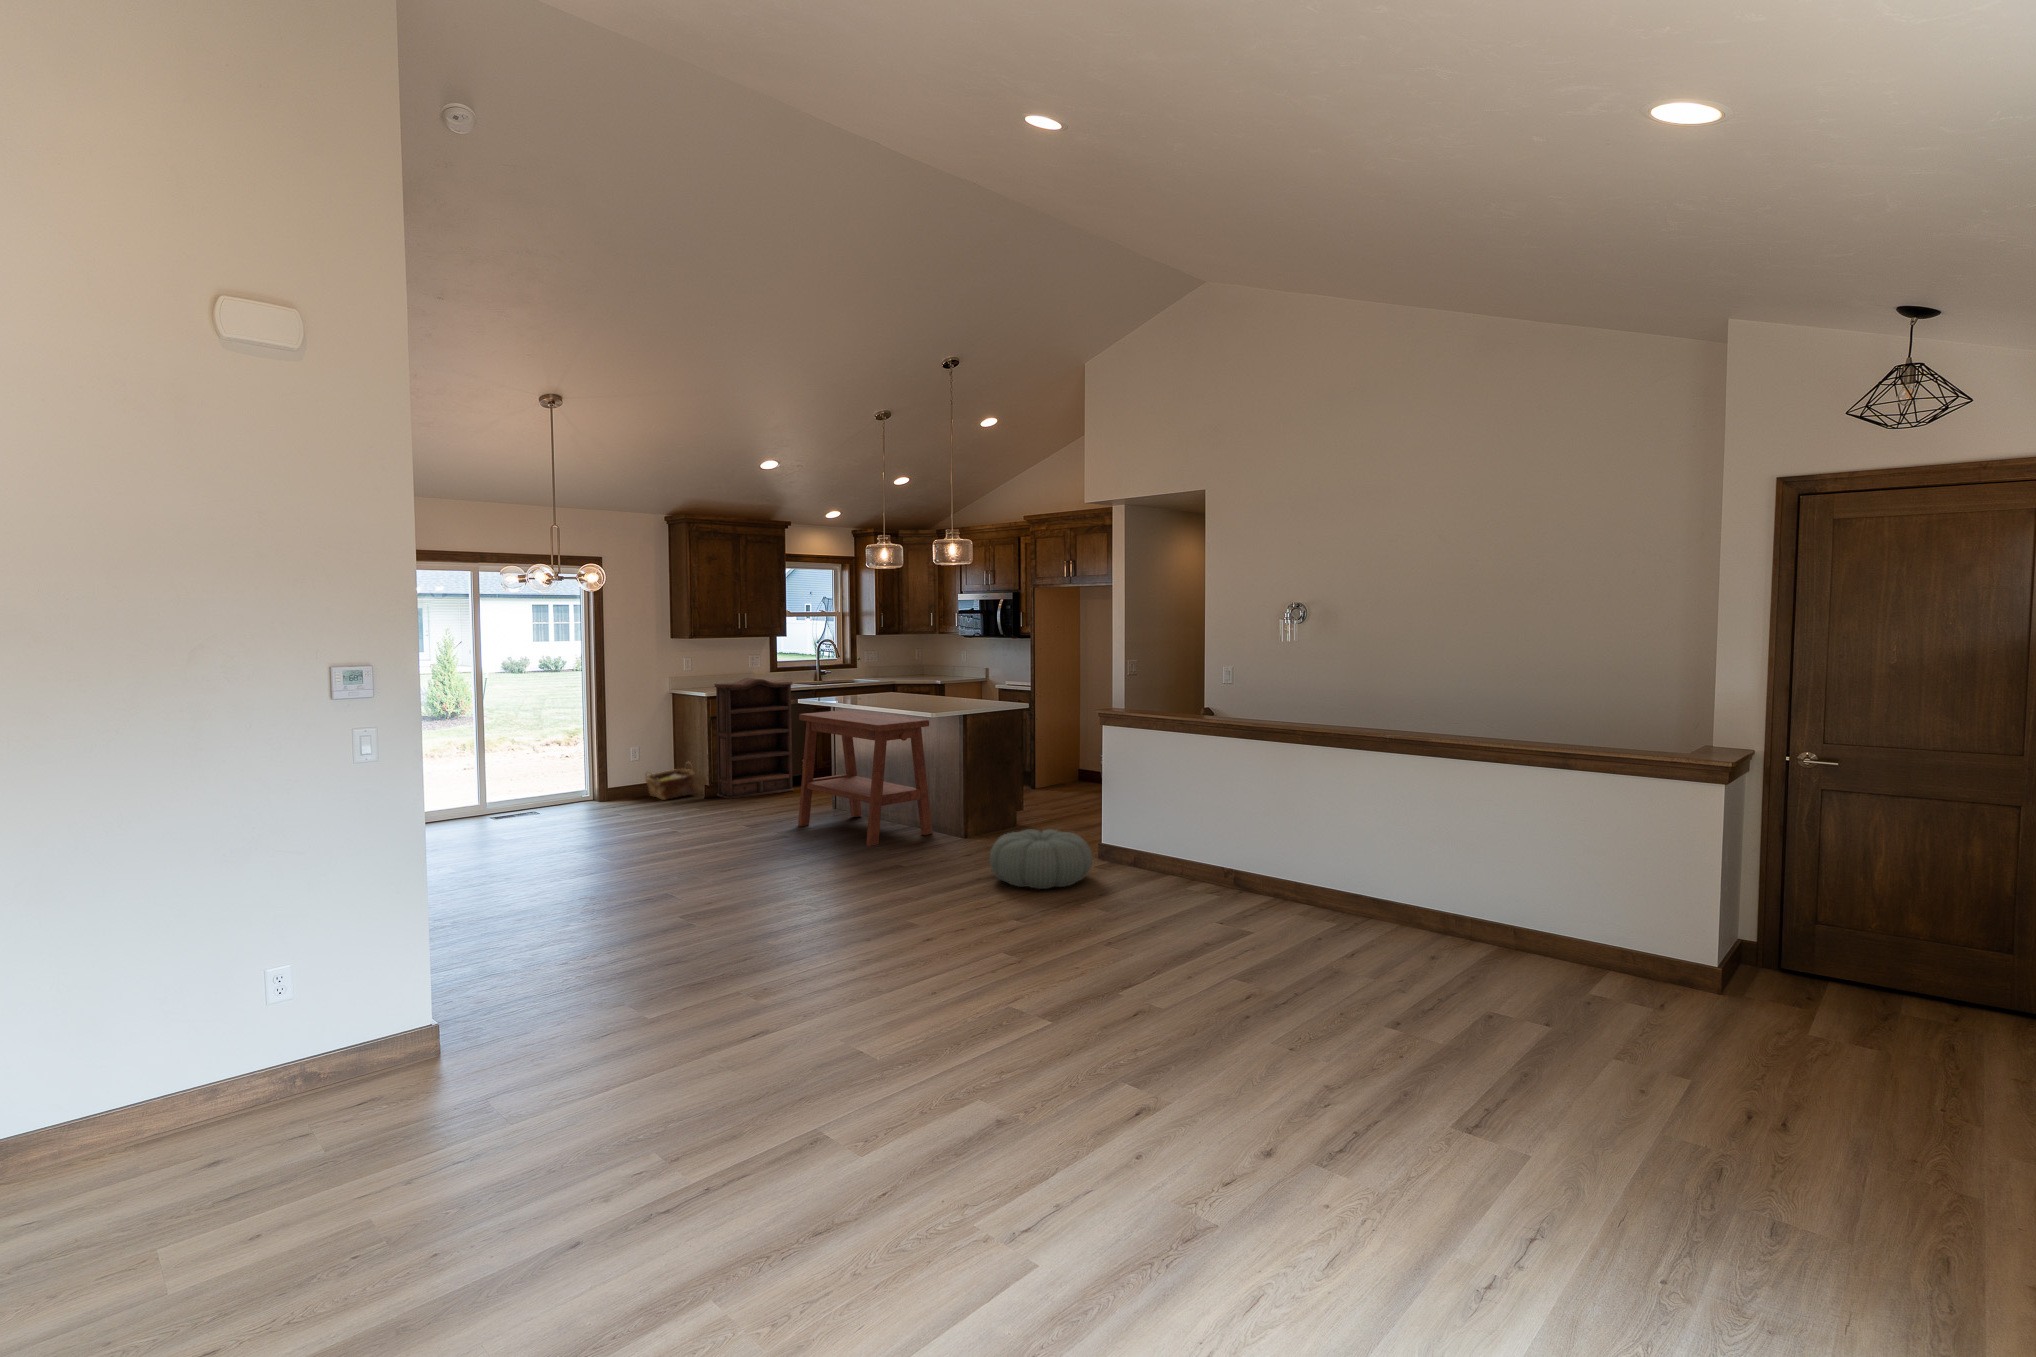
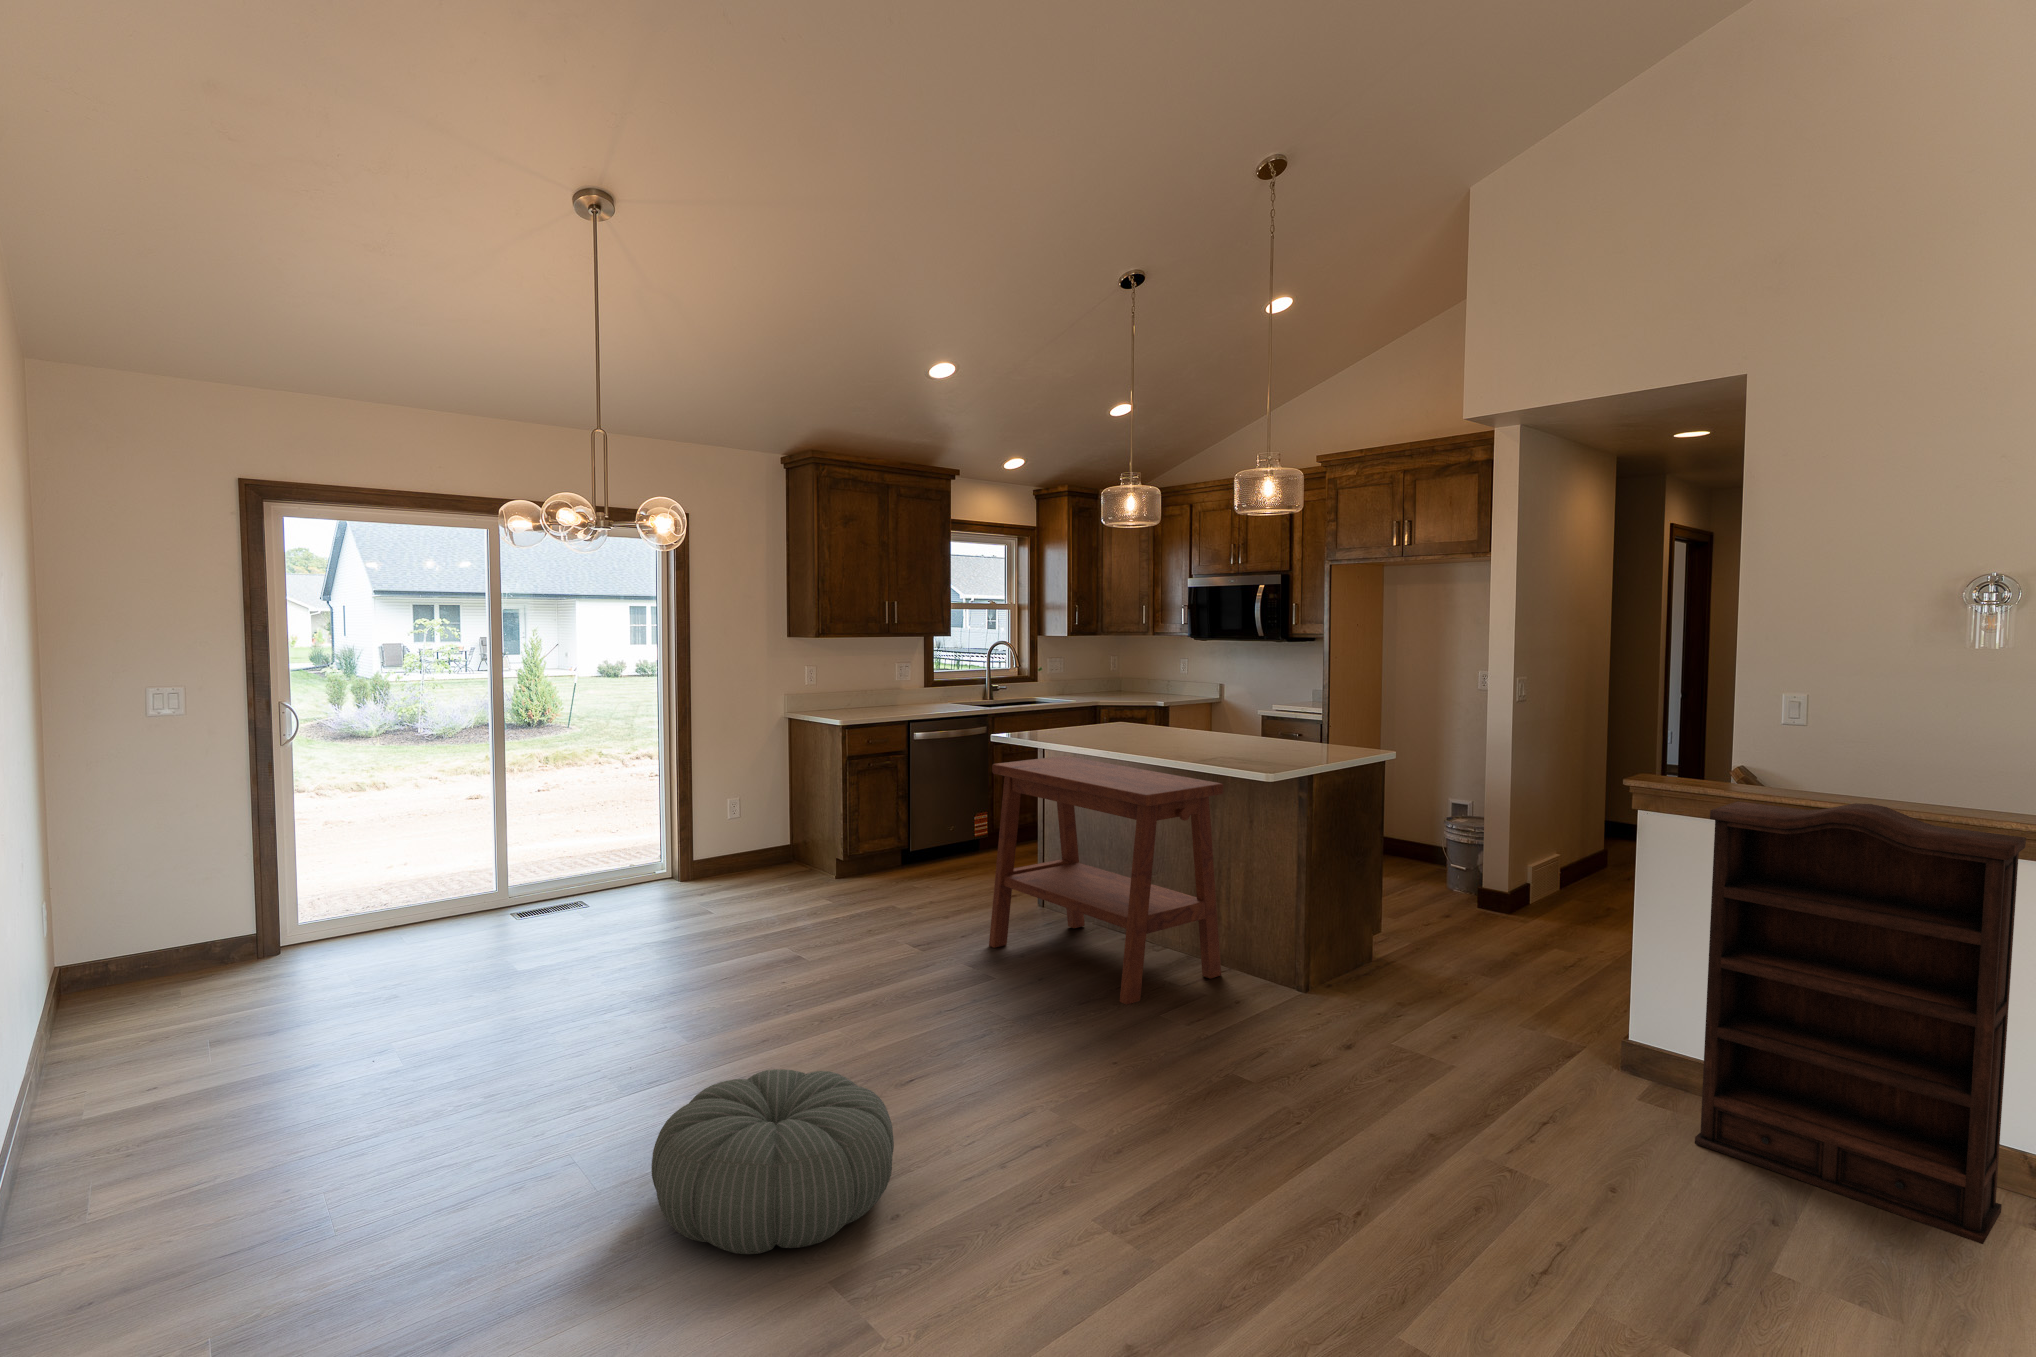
bookshelf: present [715,678,794,799] -> present [1695,801,2026,1244]
woven basket: present [646,765,696,800] -> none [749,820,822,879]
pouf: present [990,830,1092,889] -> present [651,1069,894,1254]

